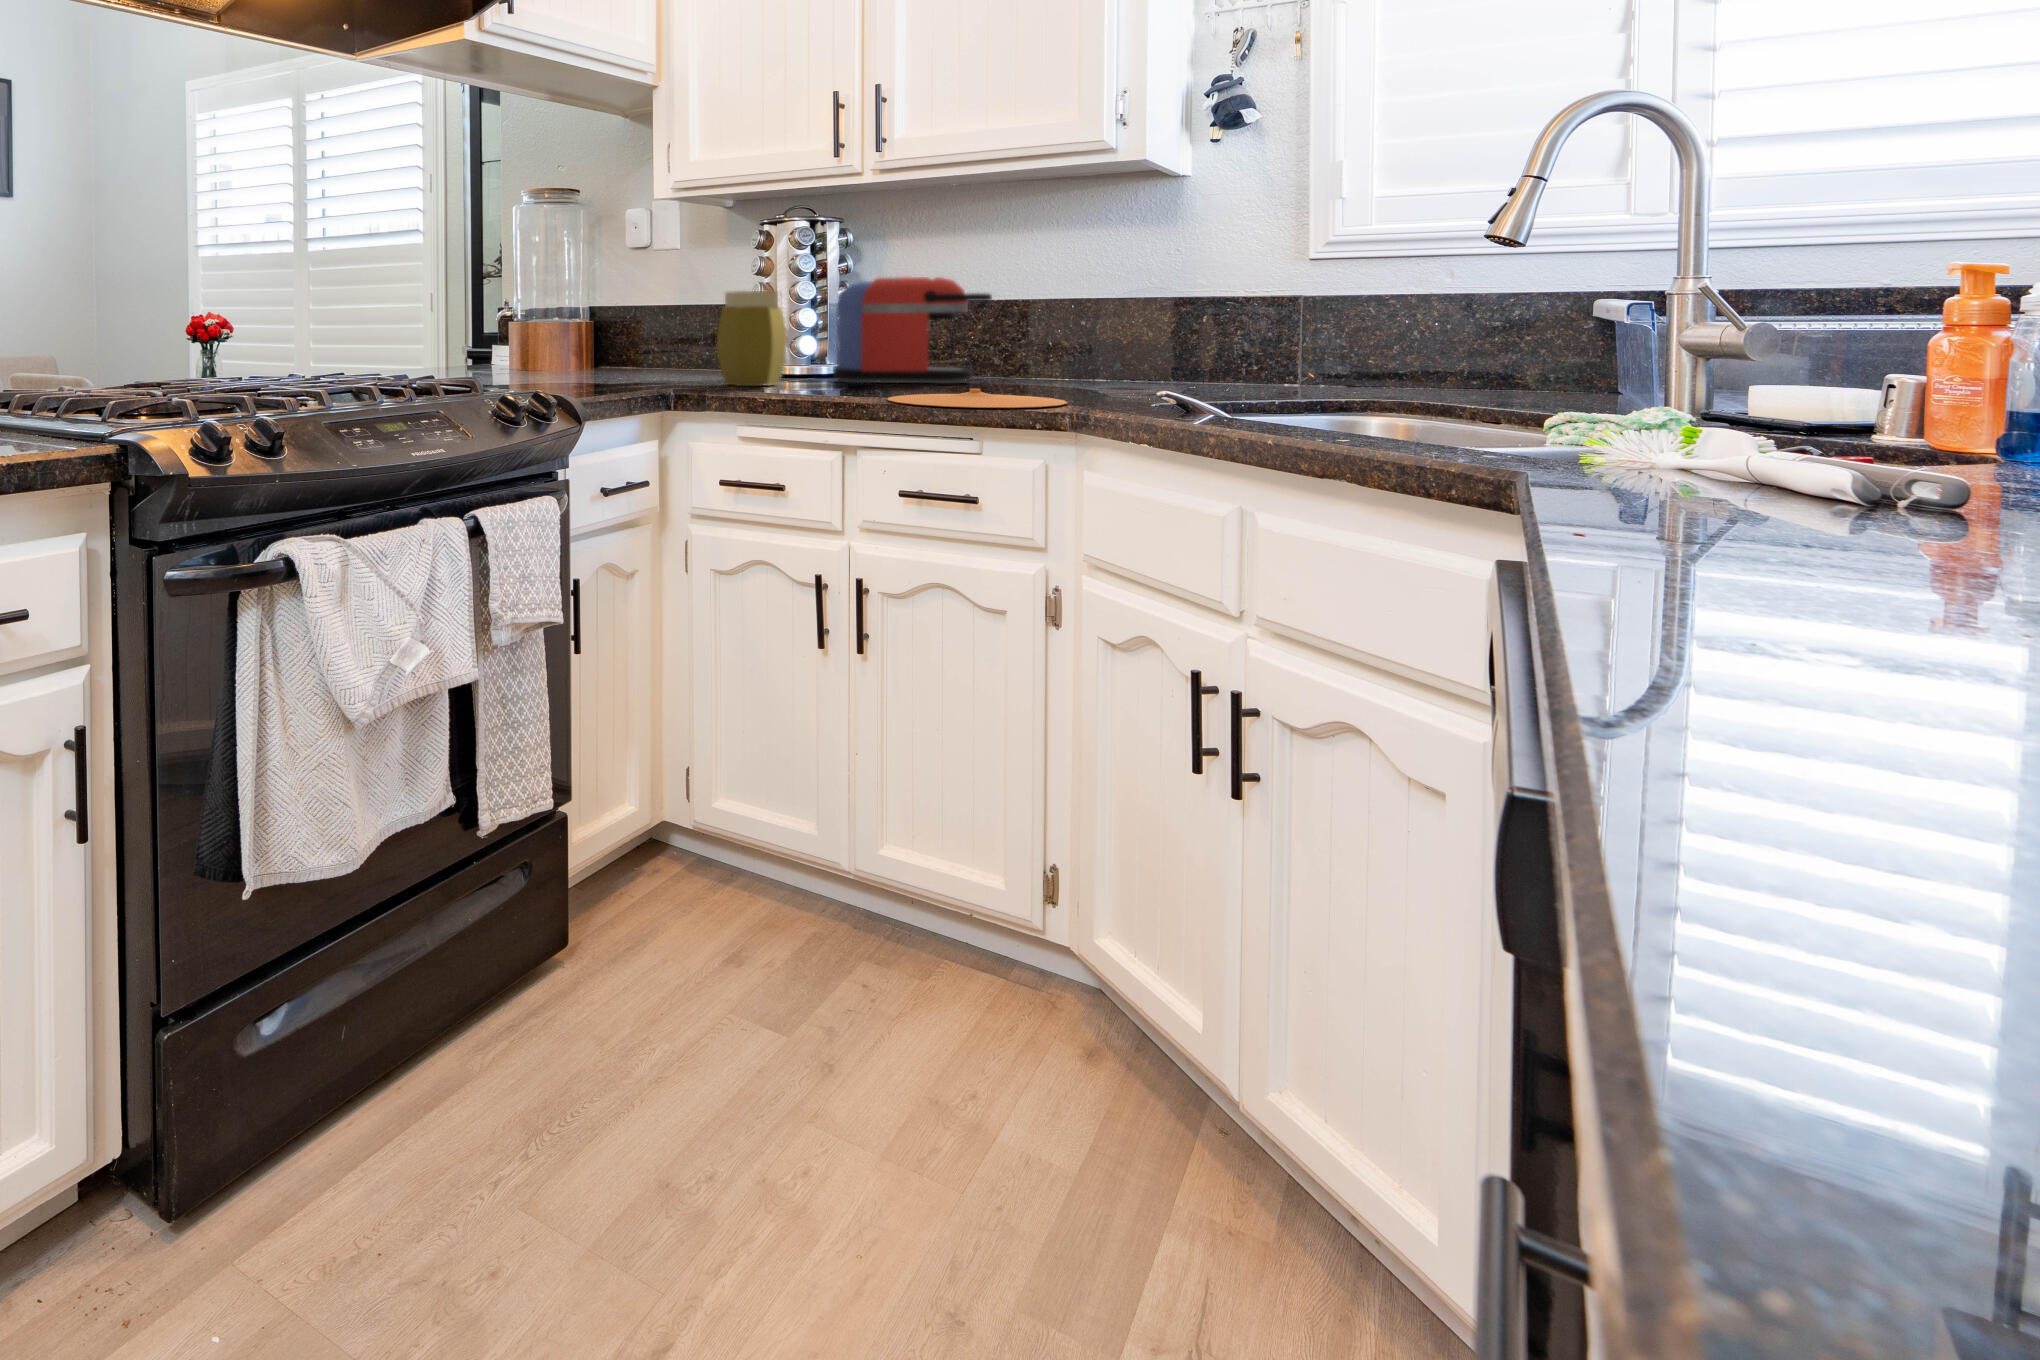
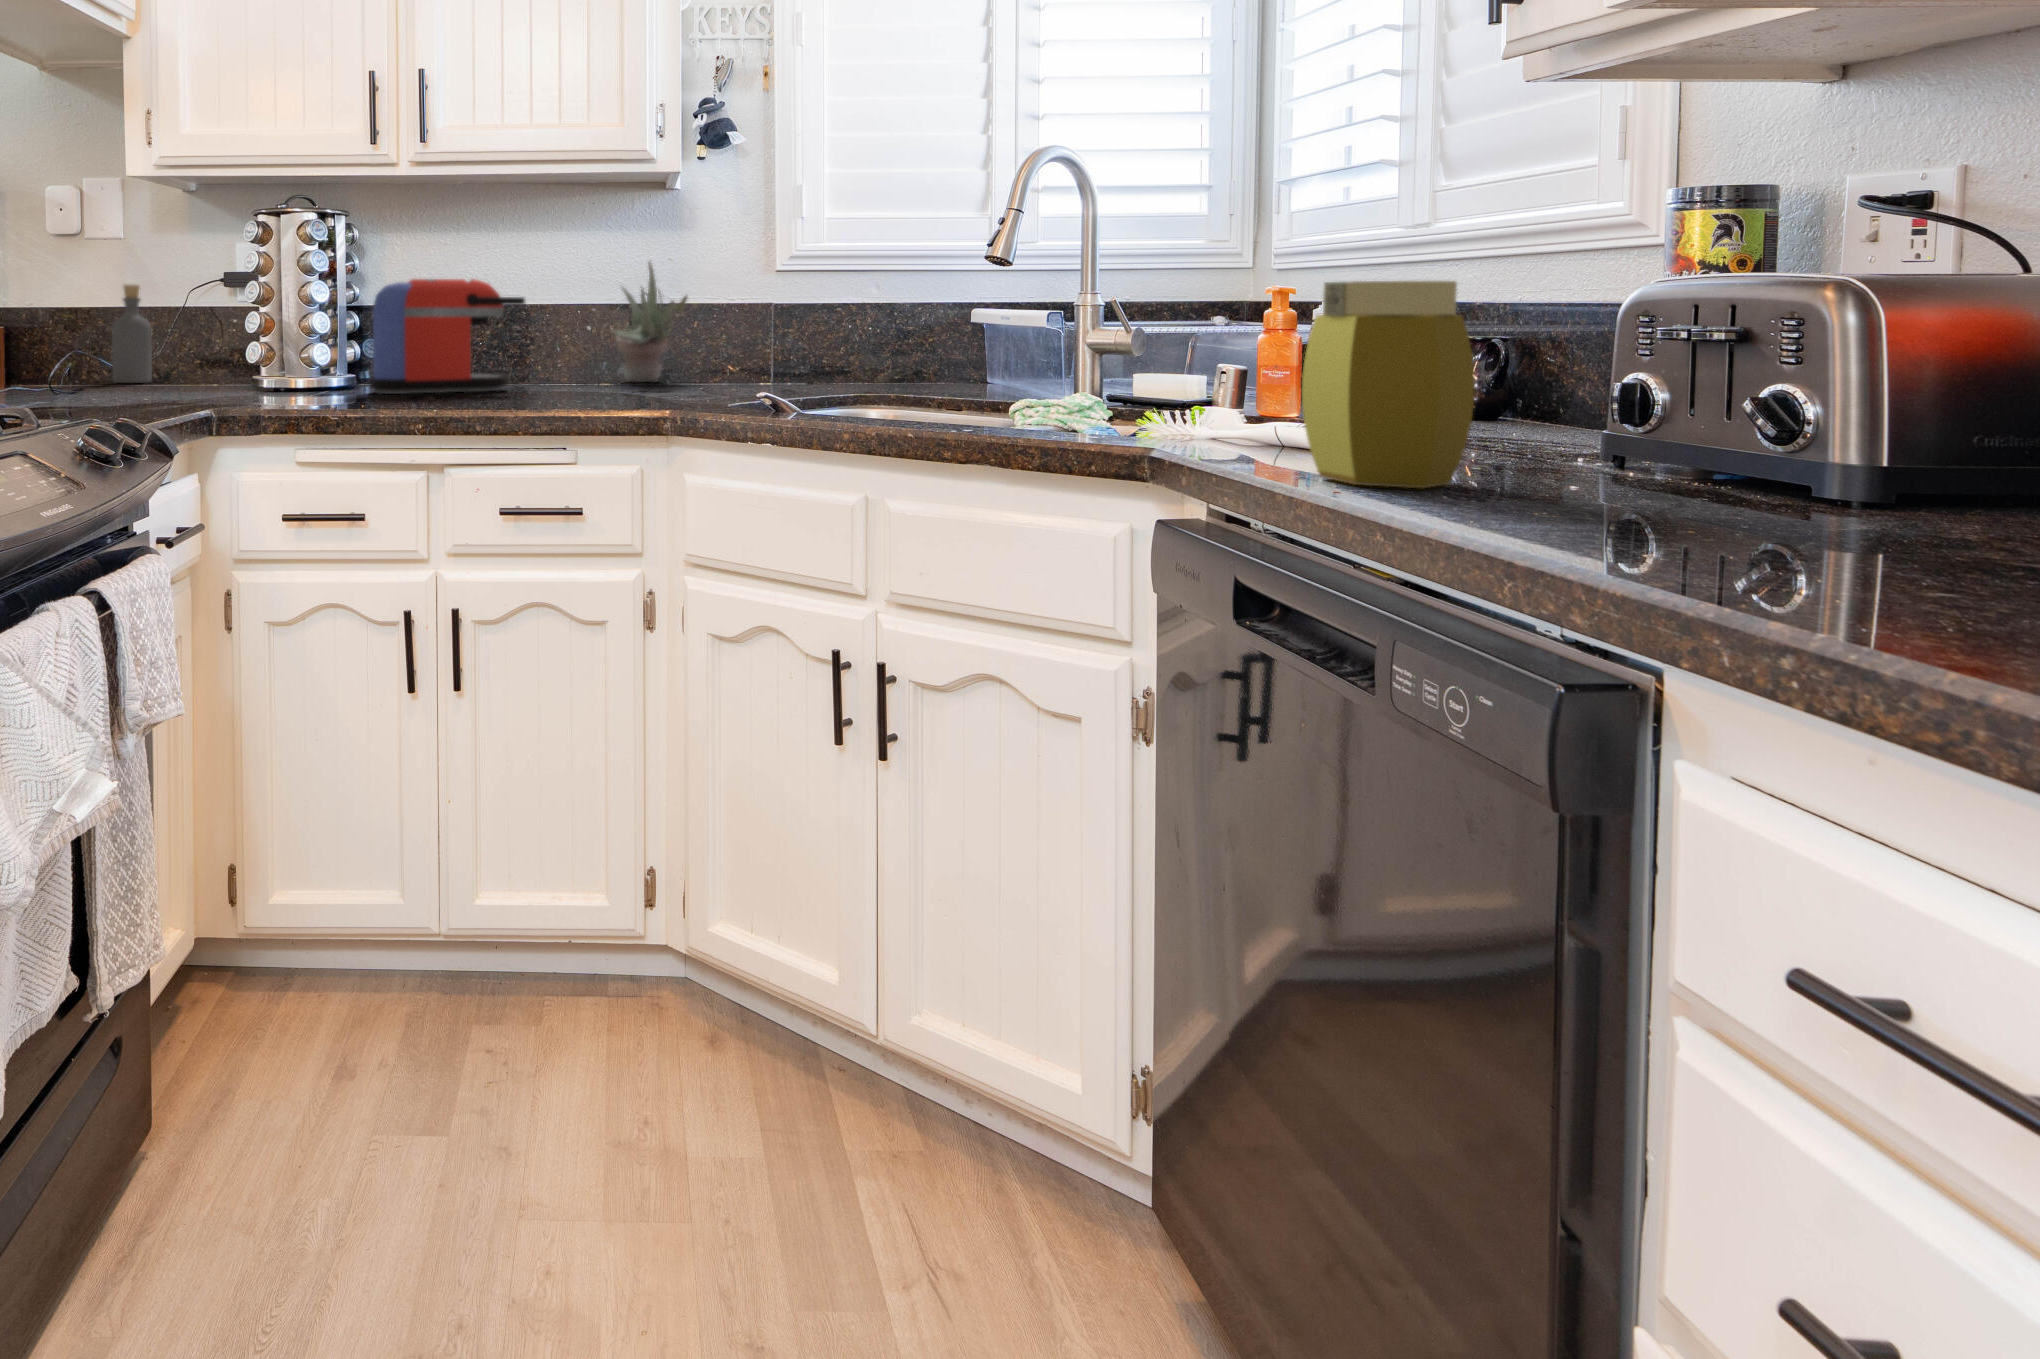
succulent plant: none [1090,253,1198,381] -> present [611,262,687,382]
bottle: none [666,287,697,367] -> present [112,285,152,383]
jar: present [717,291,786,386] -> present [1302,281,1475,488]
plate: present [888,389,1068,408] -> none [493,396,668,416]

